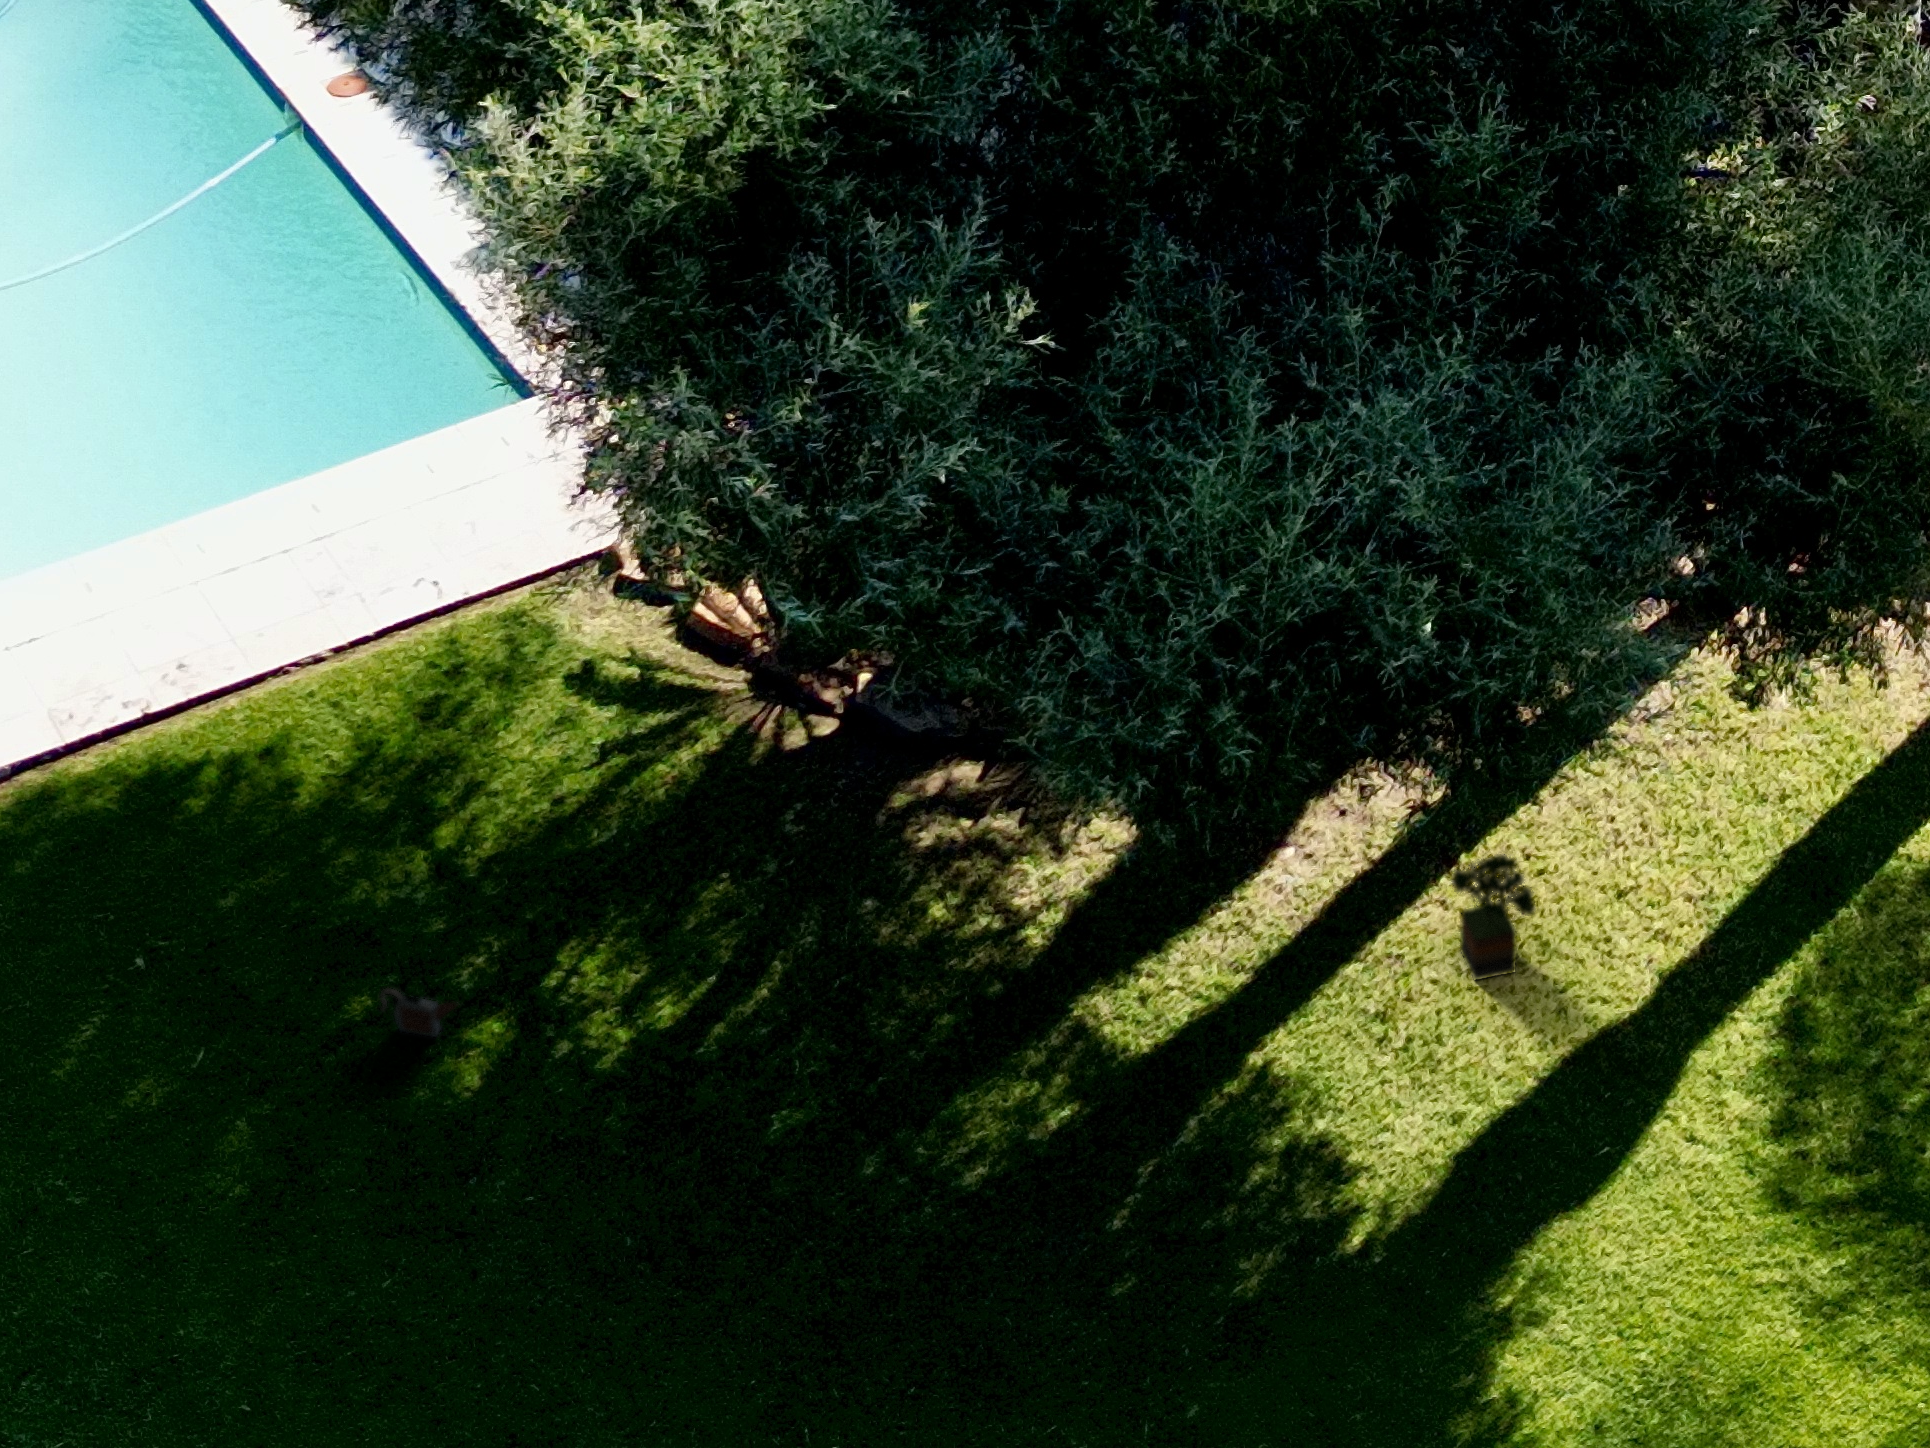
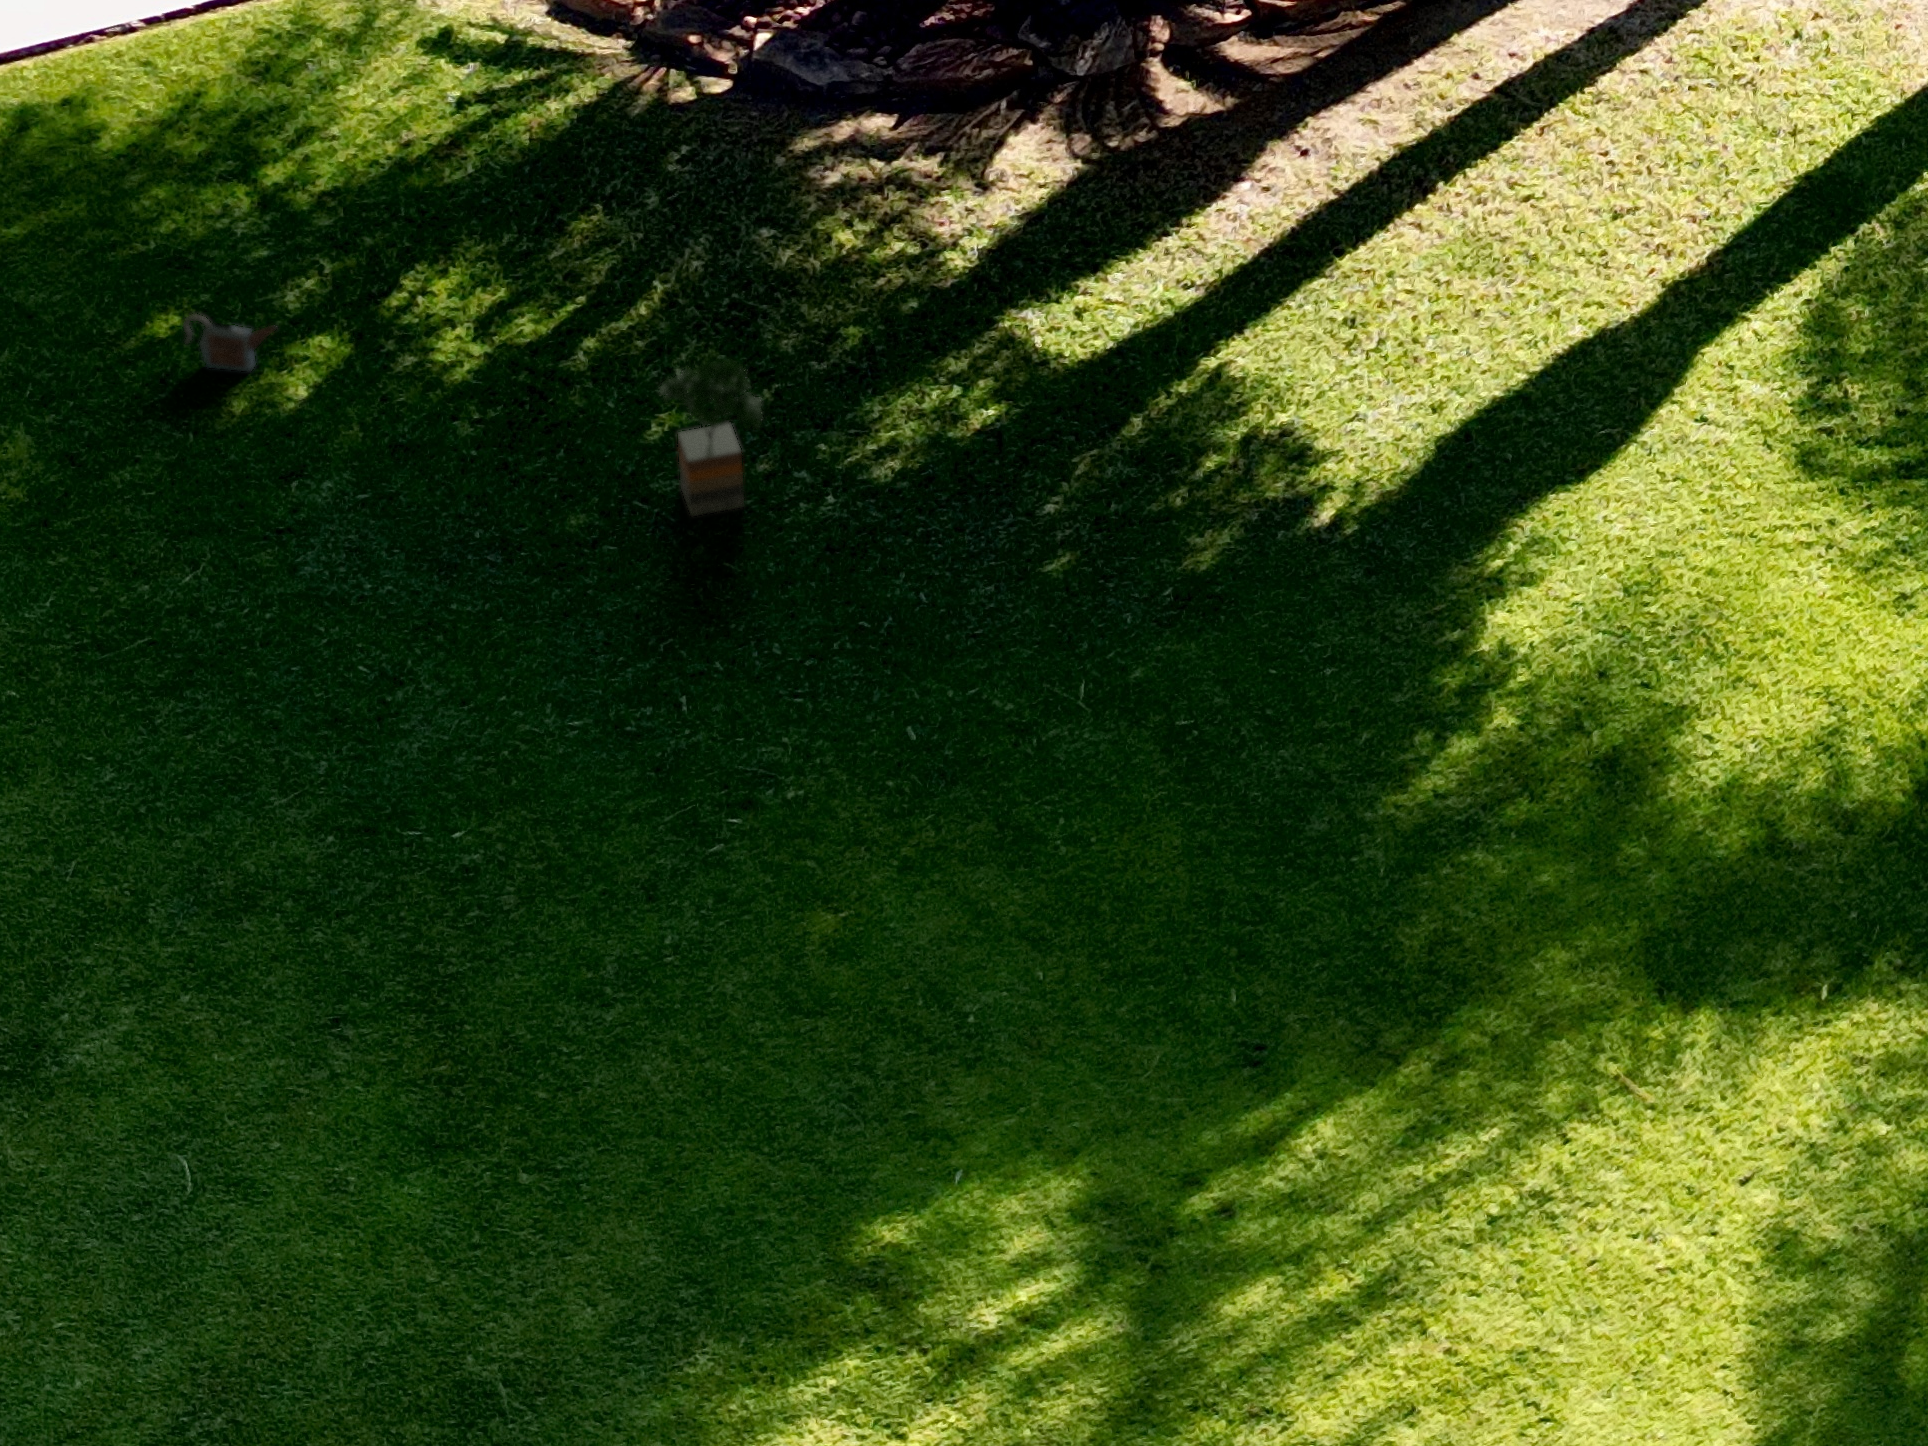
potted tree: present [1452,854,1535,980] -> present [659,359,762,516]

